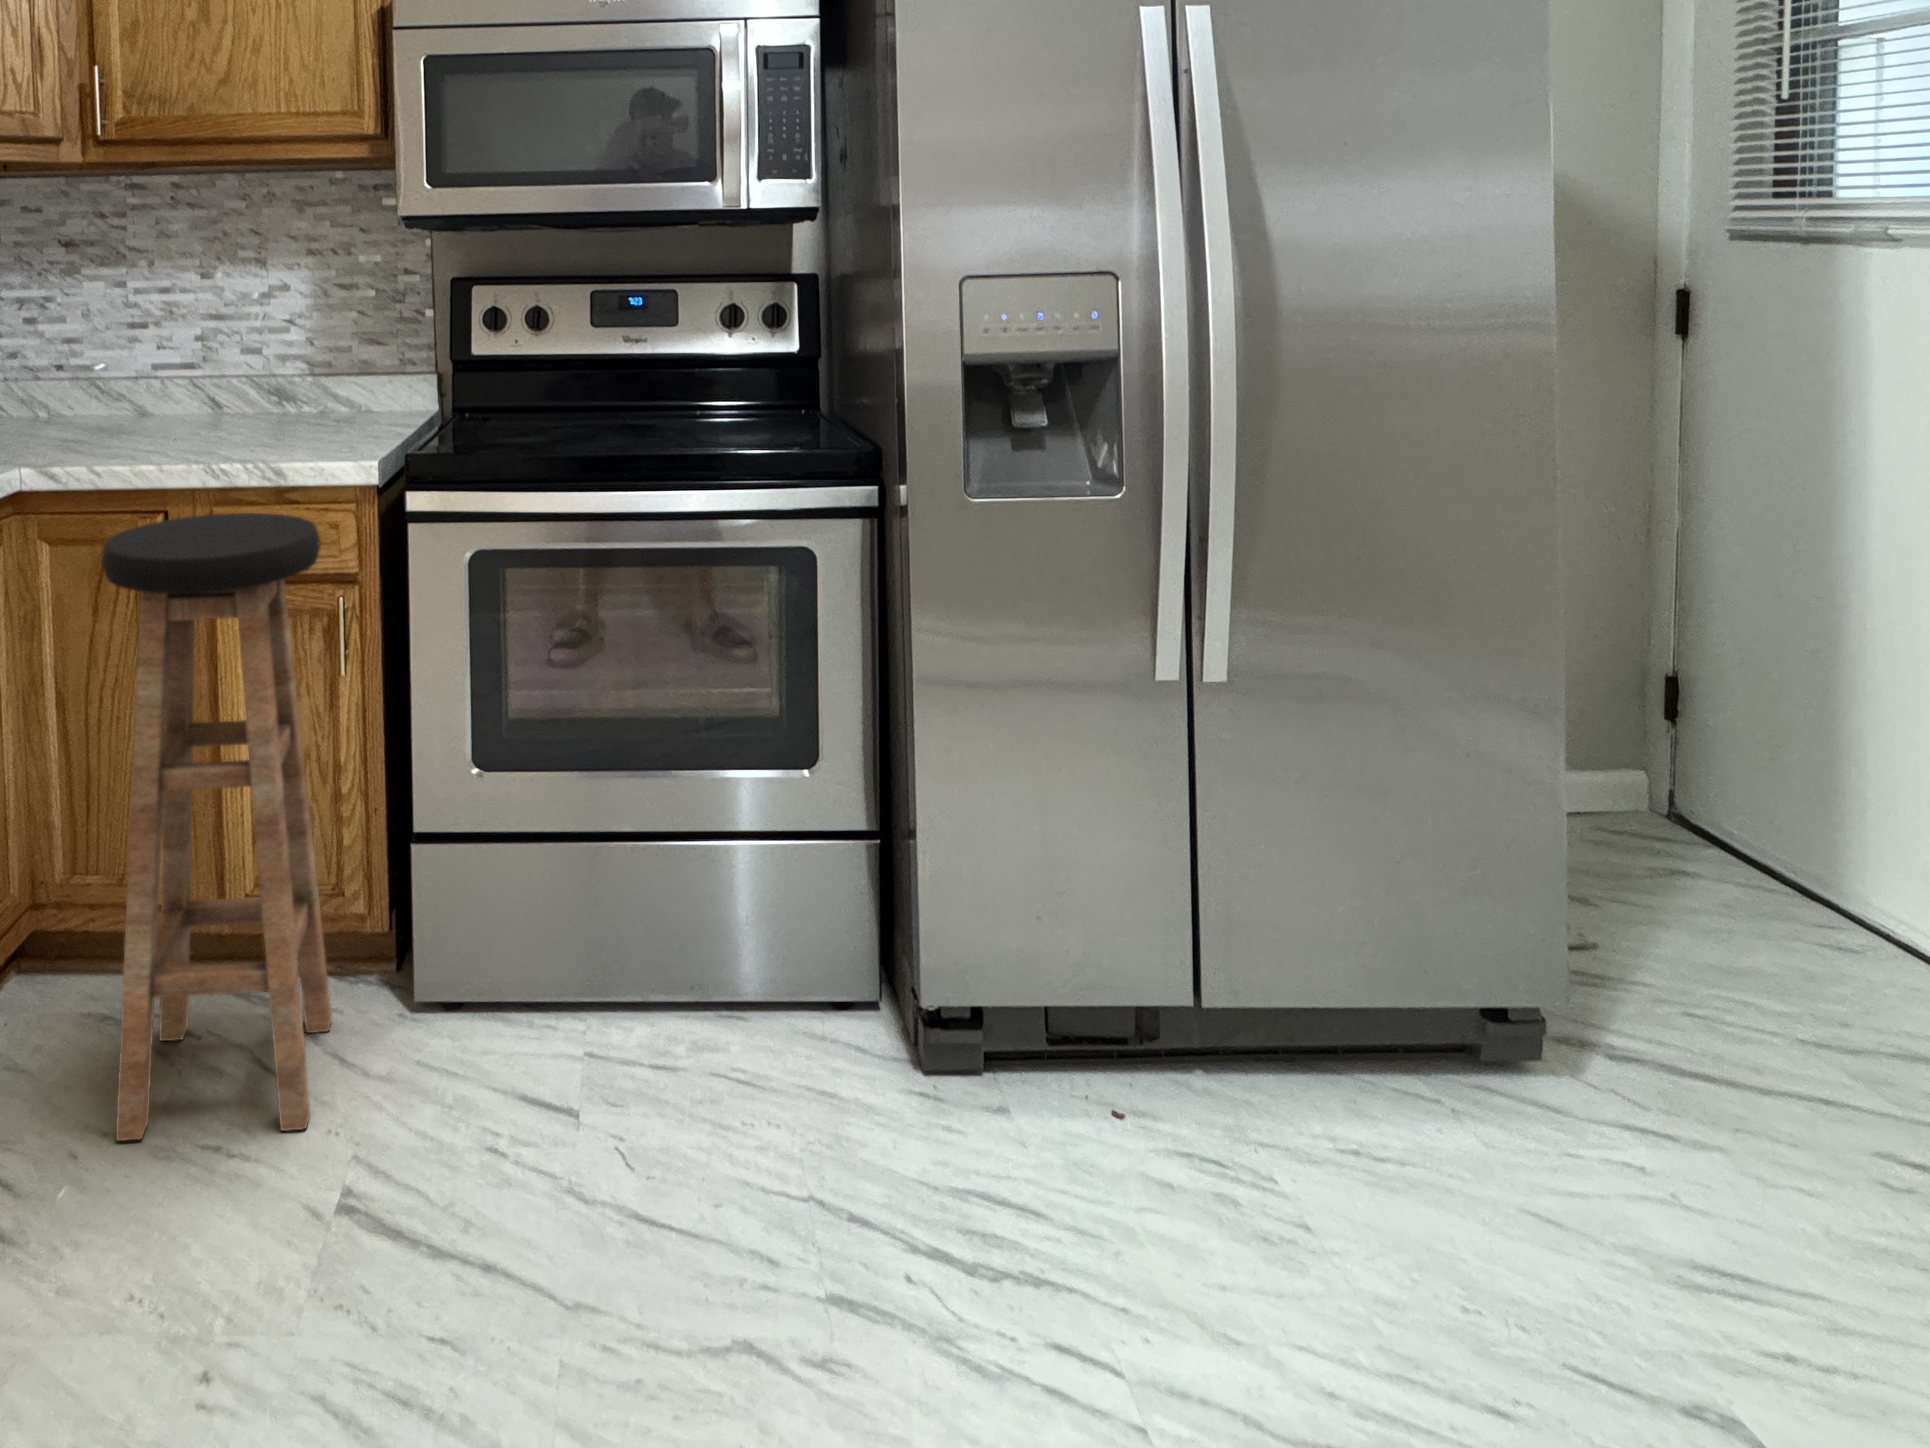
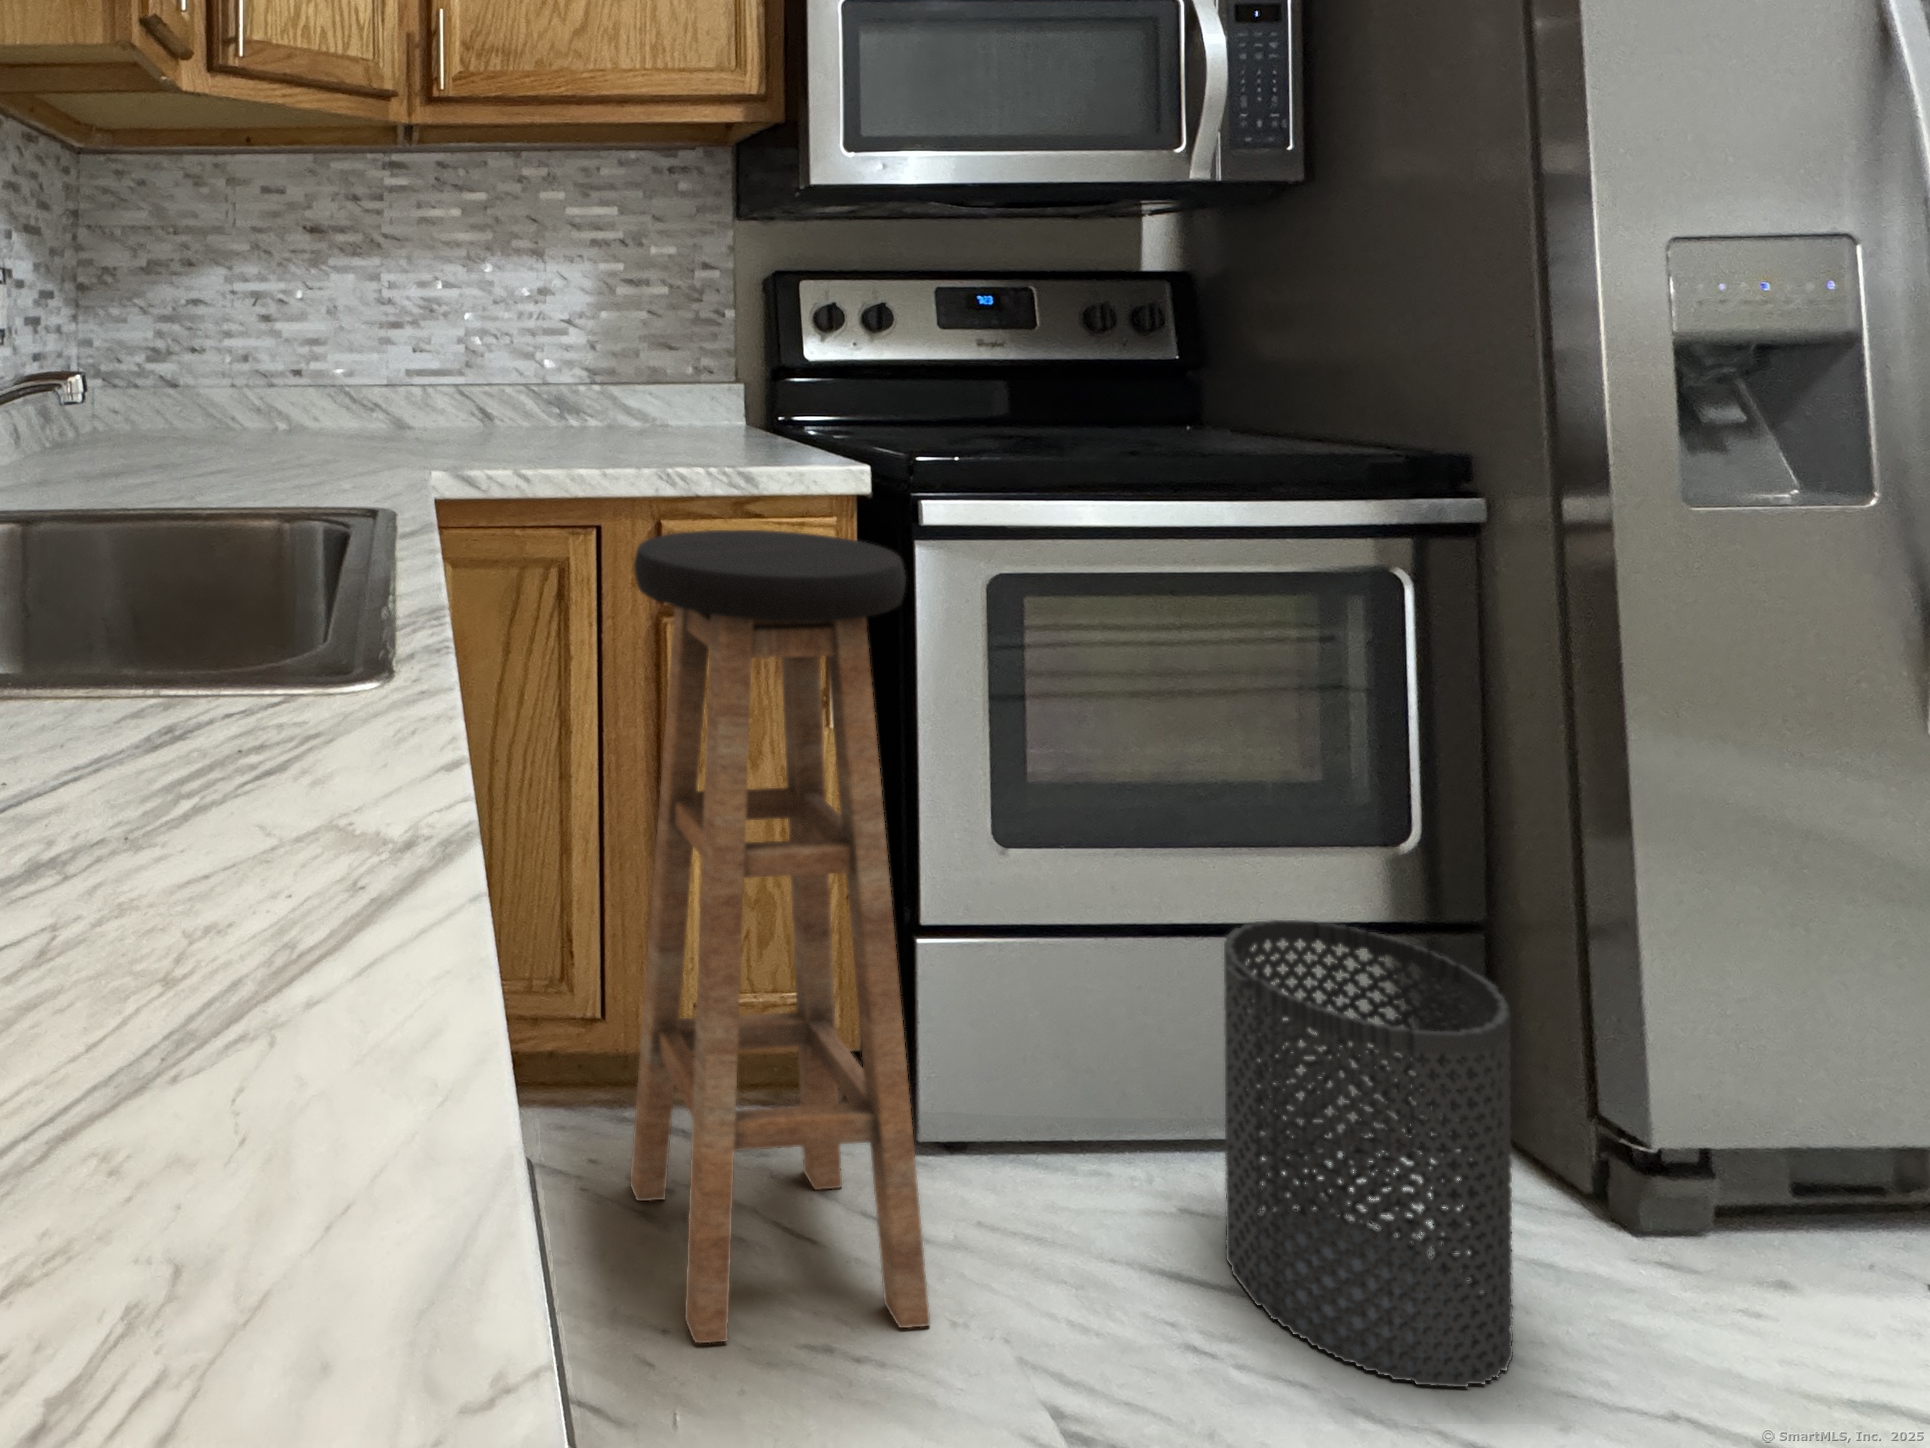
trash can: none [559,821,753,1173] -> present [1224,920,1513,1387]

